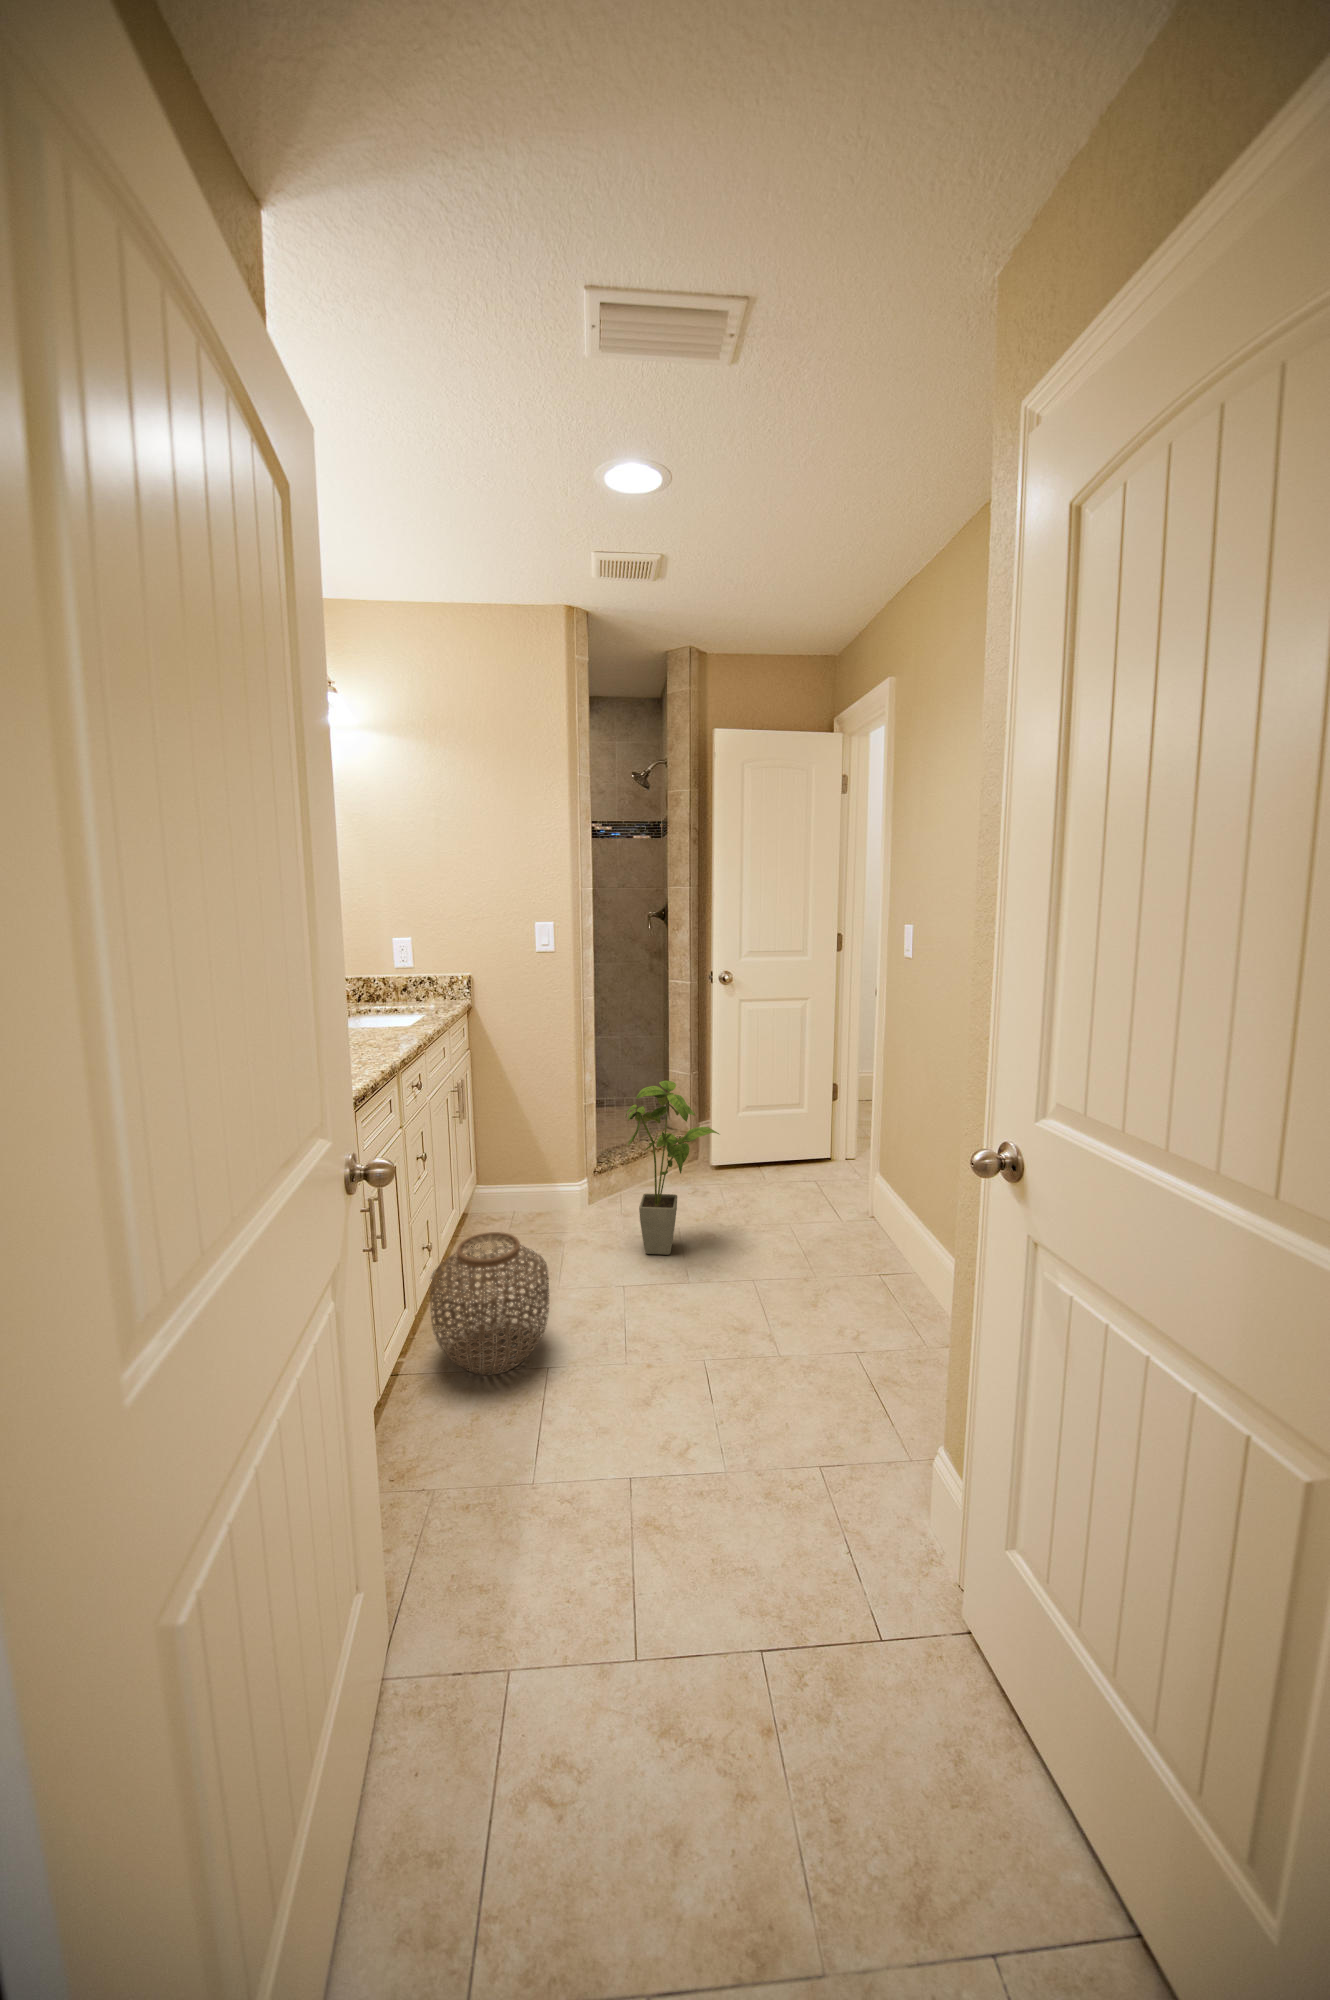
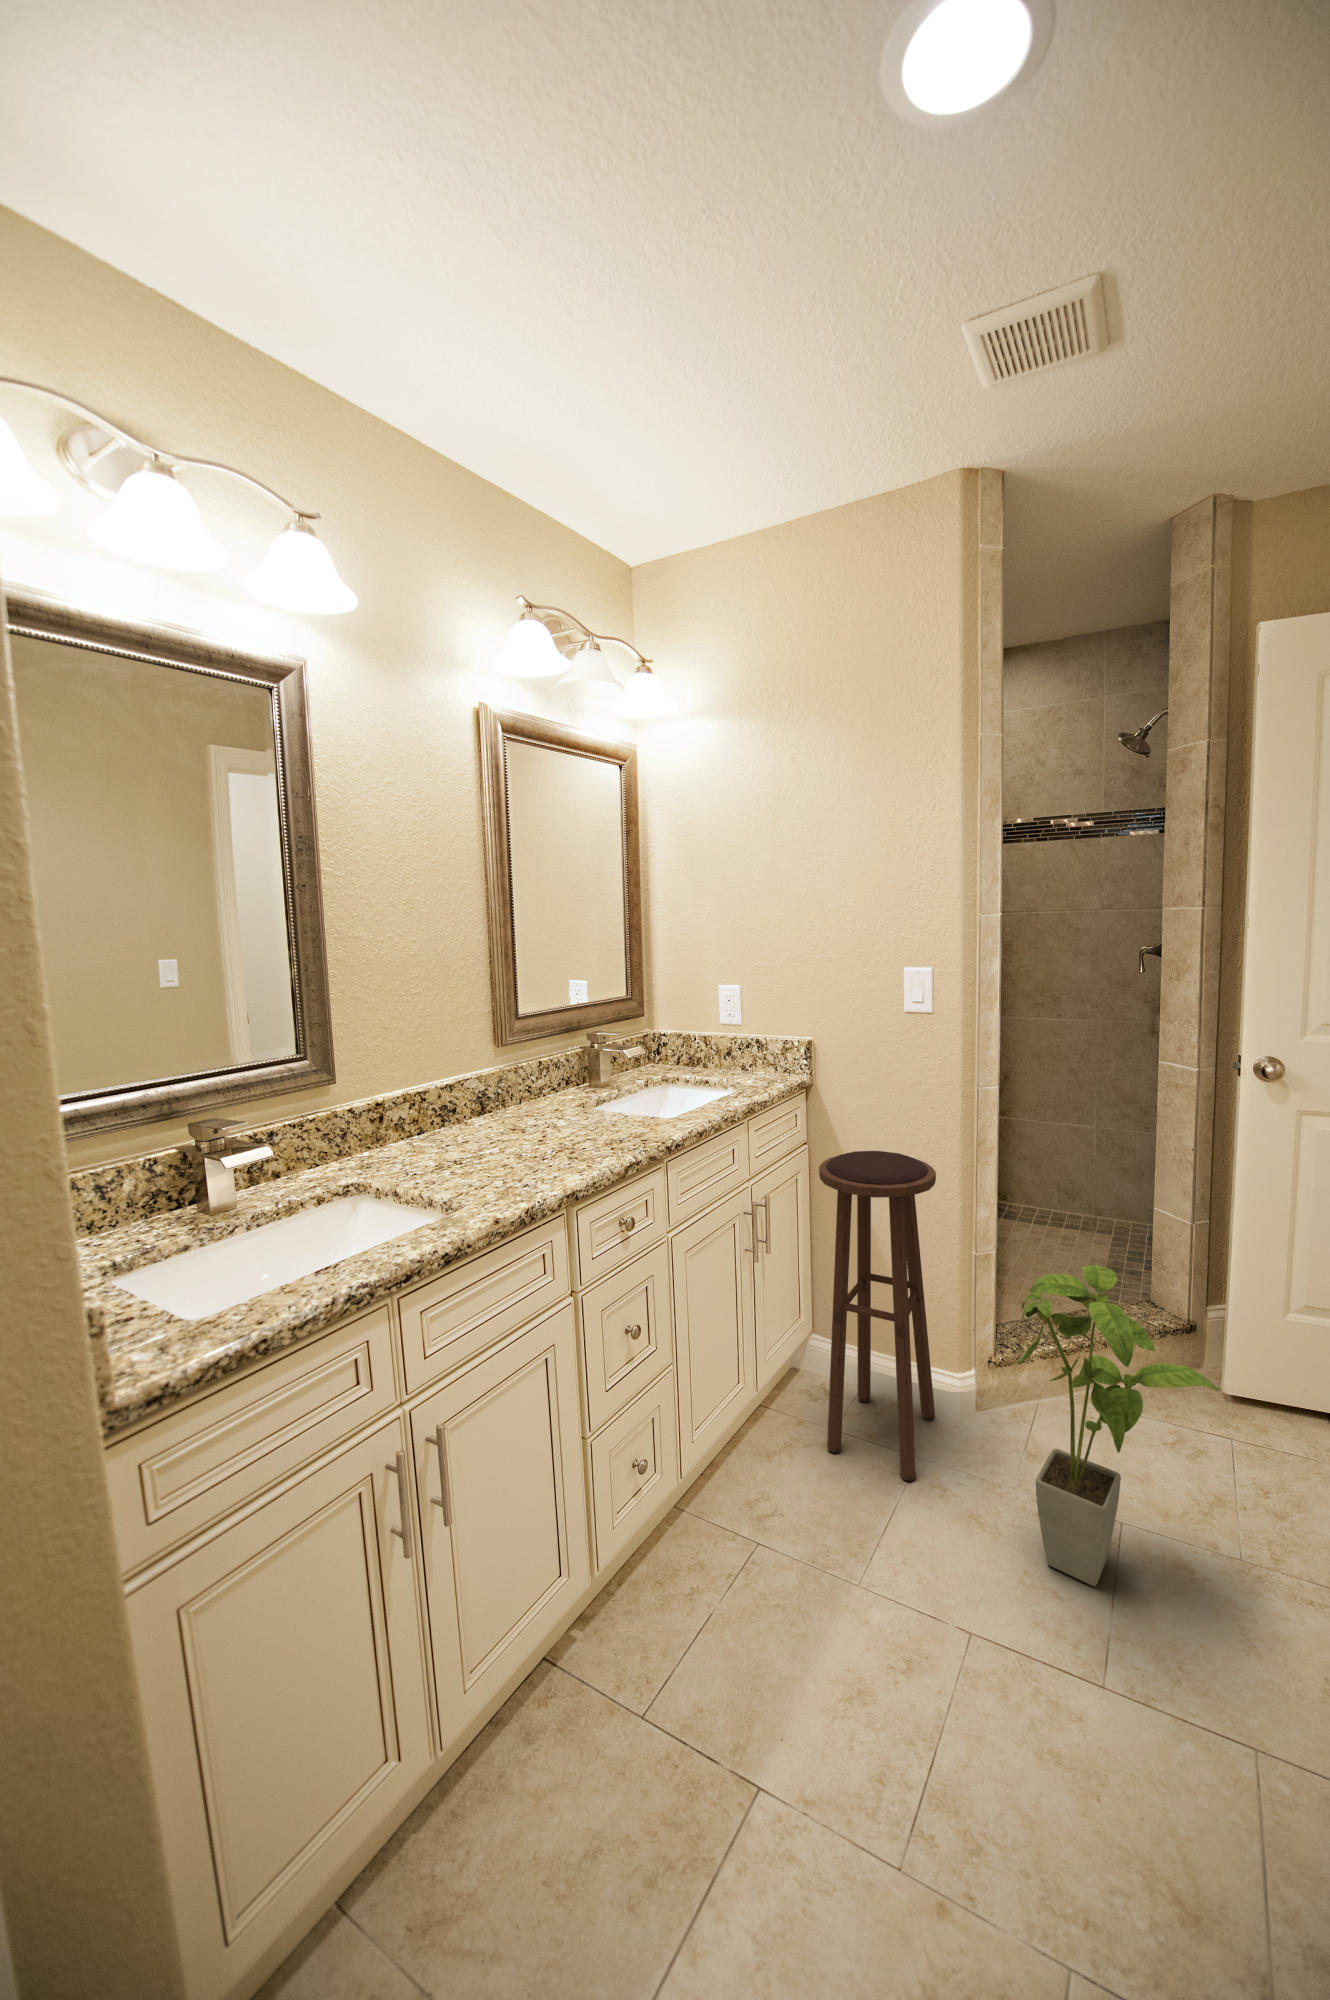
stool: none [495,1044,569,1245] -> present [819,1151,936,1481]
woven basket: present [430,1232,549,1375] -> none [612,1480,806,1749]

